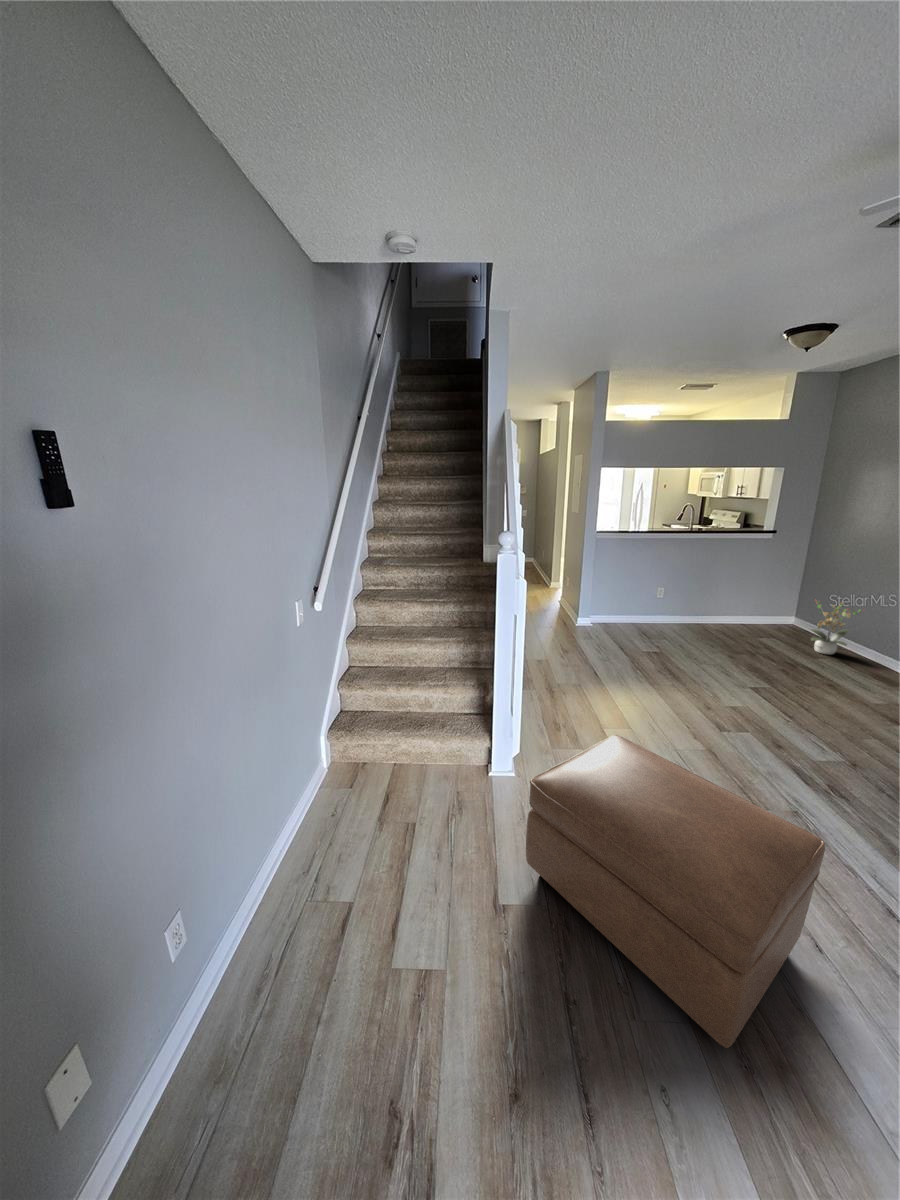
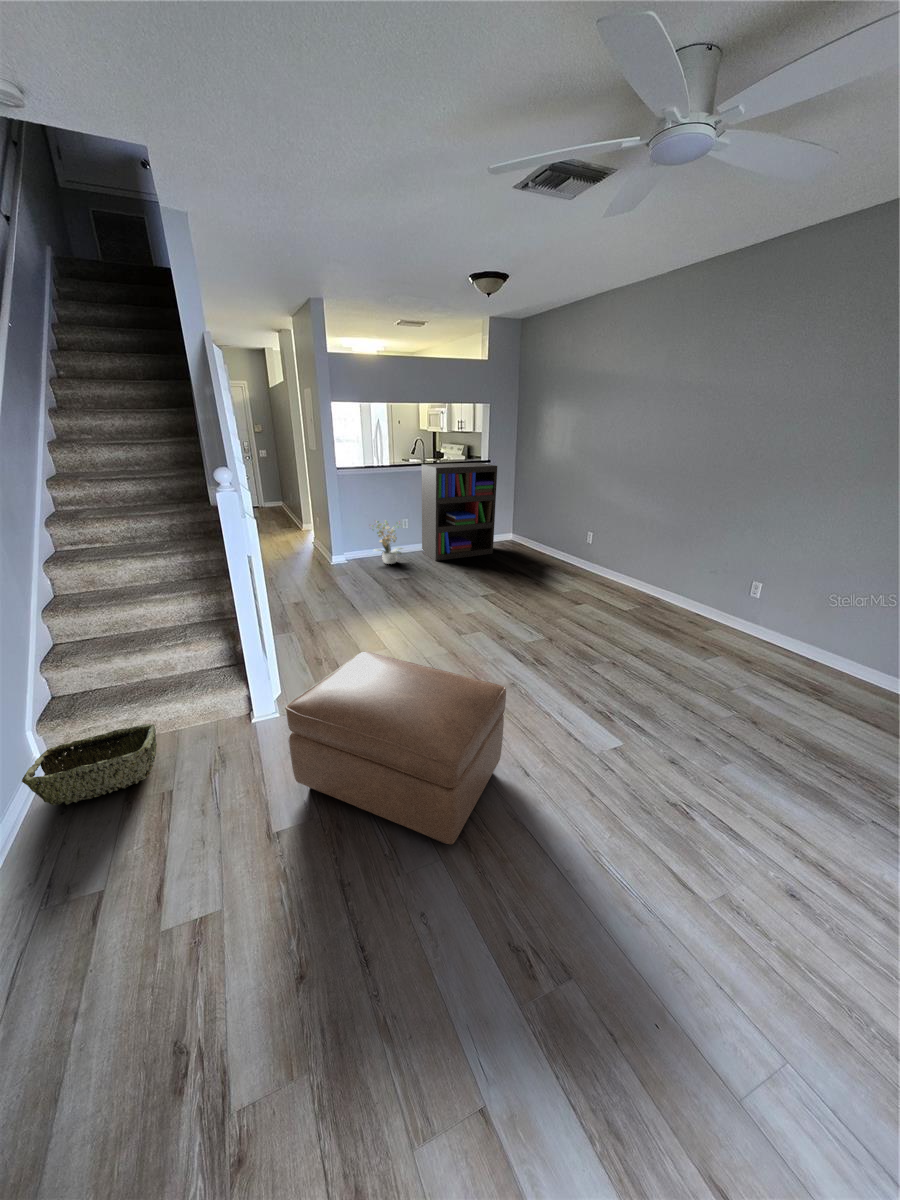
bookshelf: none [673,532,787,637] -> present [422,463,497,561]
potted plant: present [811,602,861,655] -> present [372,521,403,564]
woven basket: none [312,752,410,809] -> present [22,724,157,805]

